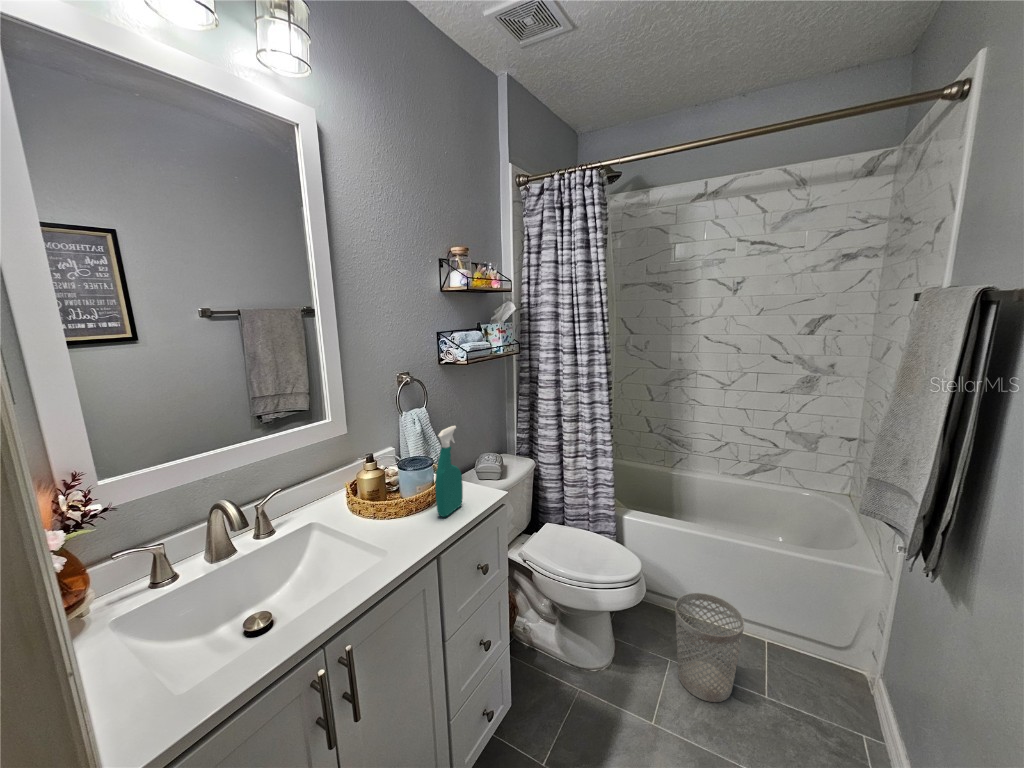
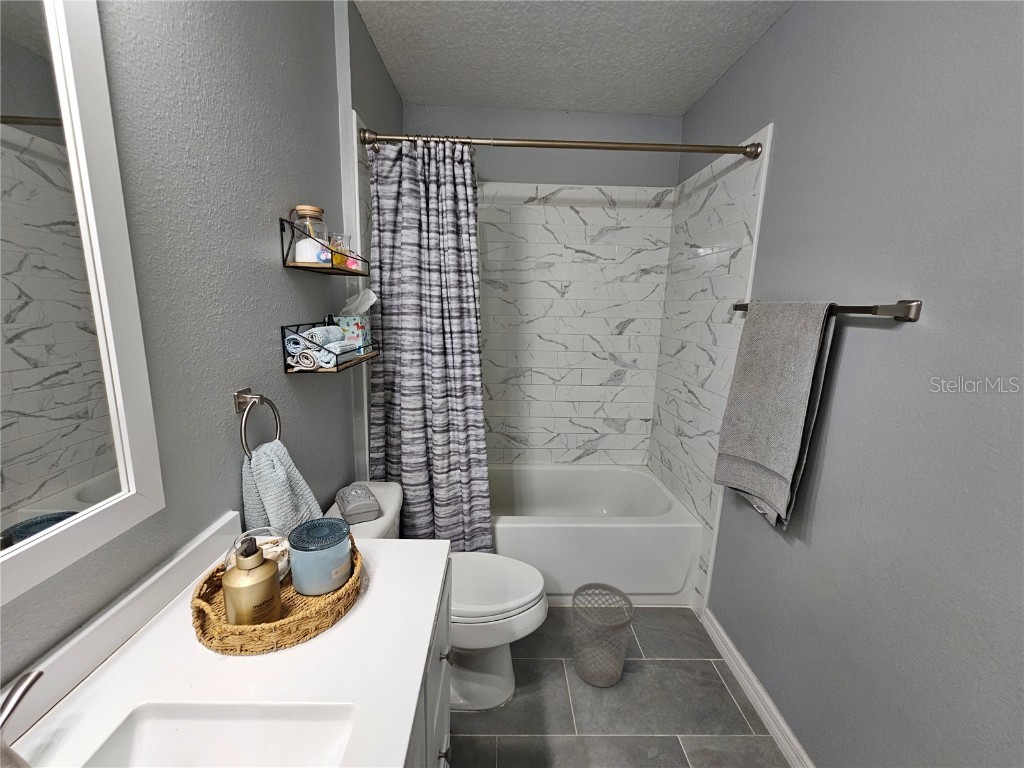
spray bottle: present [435,426,463,517] -> none [380,468,405,612]

